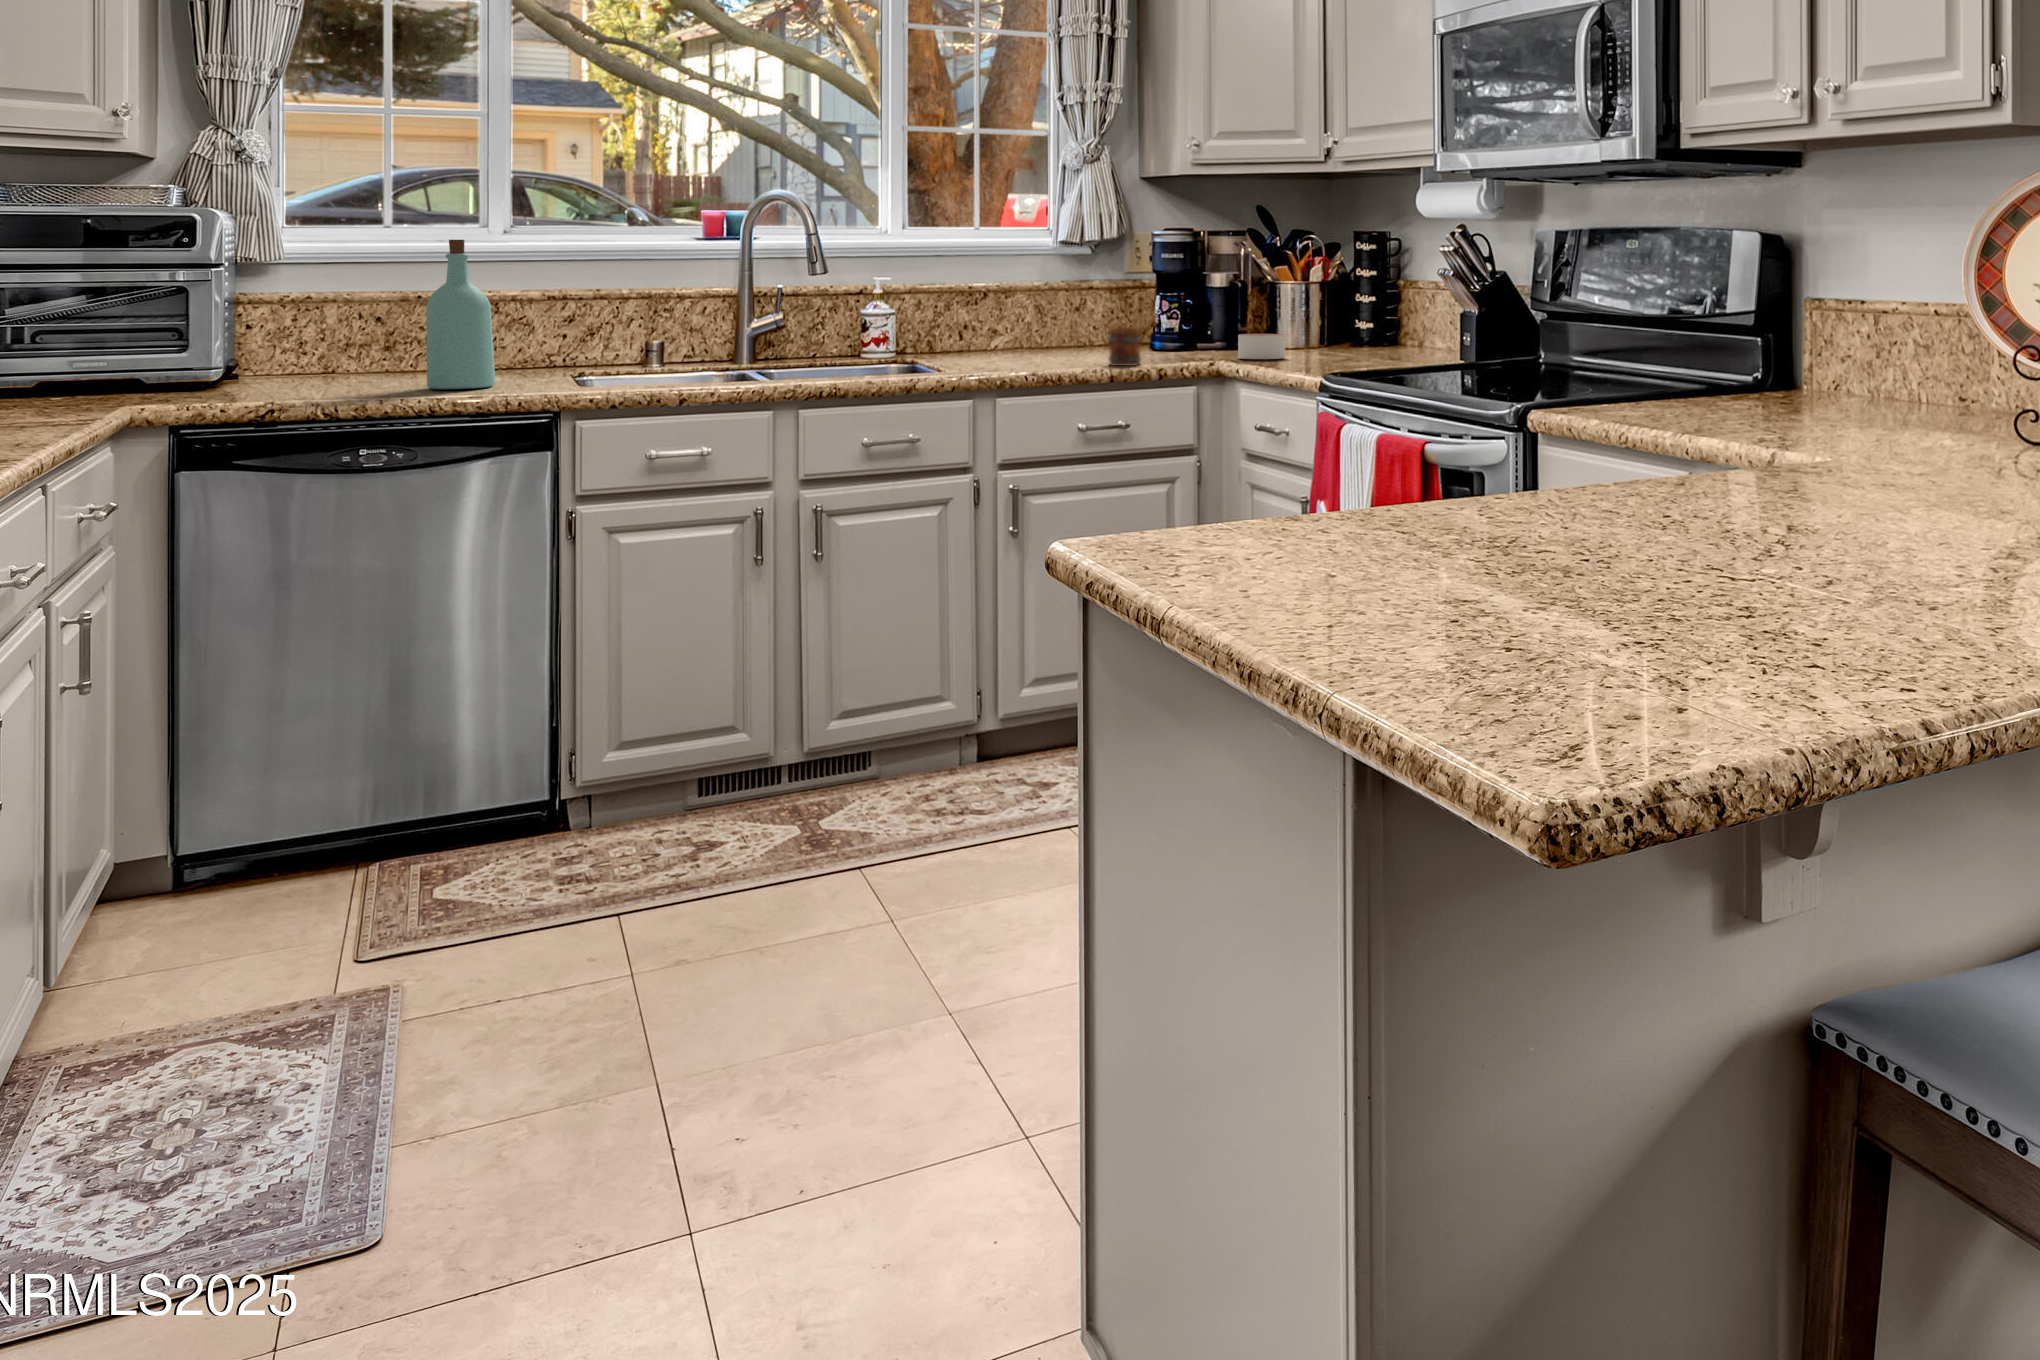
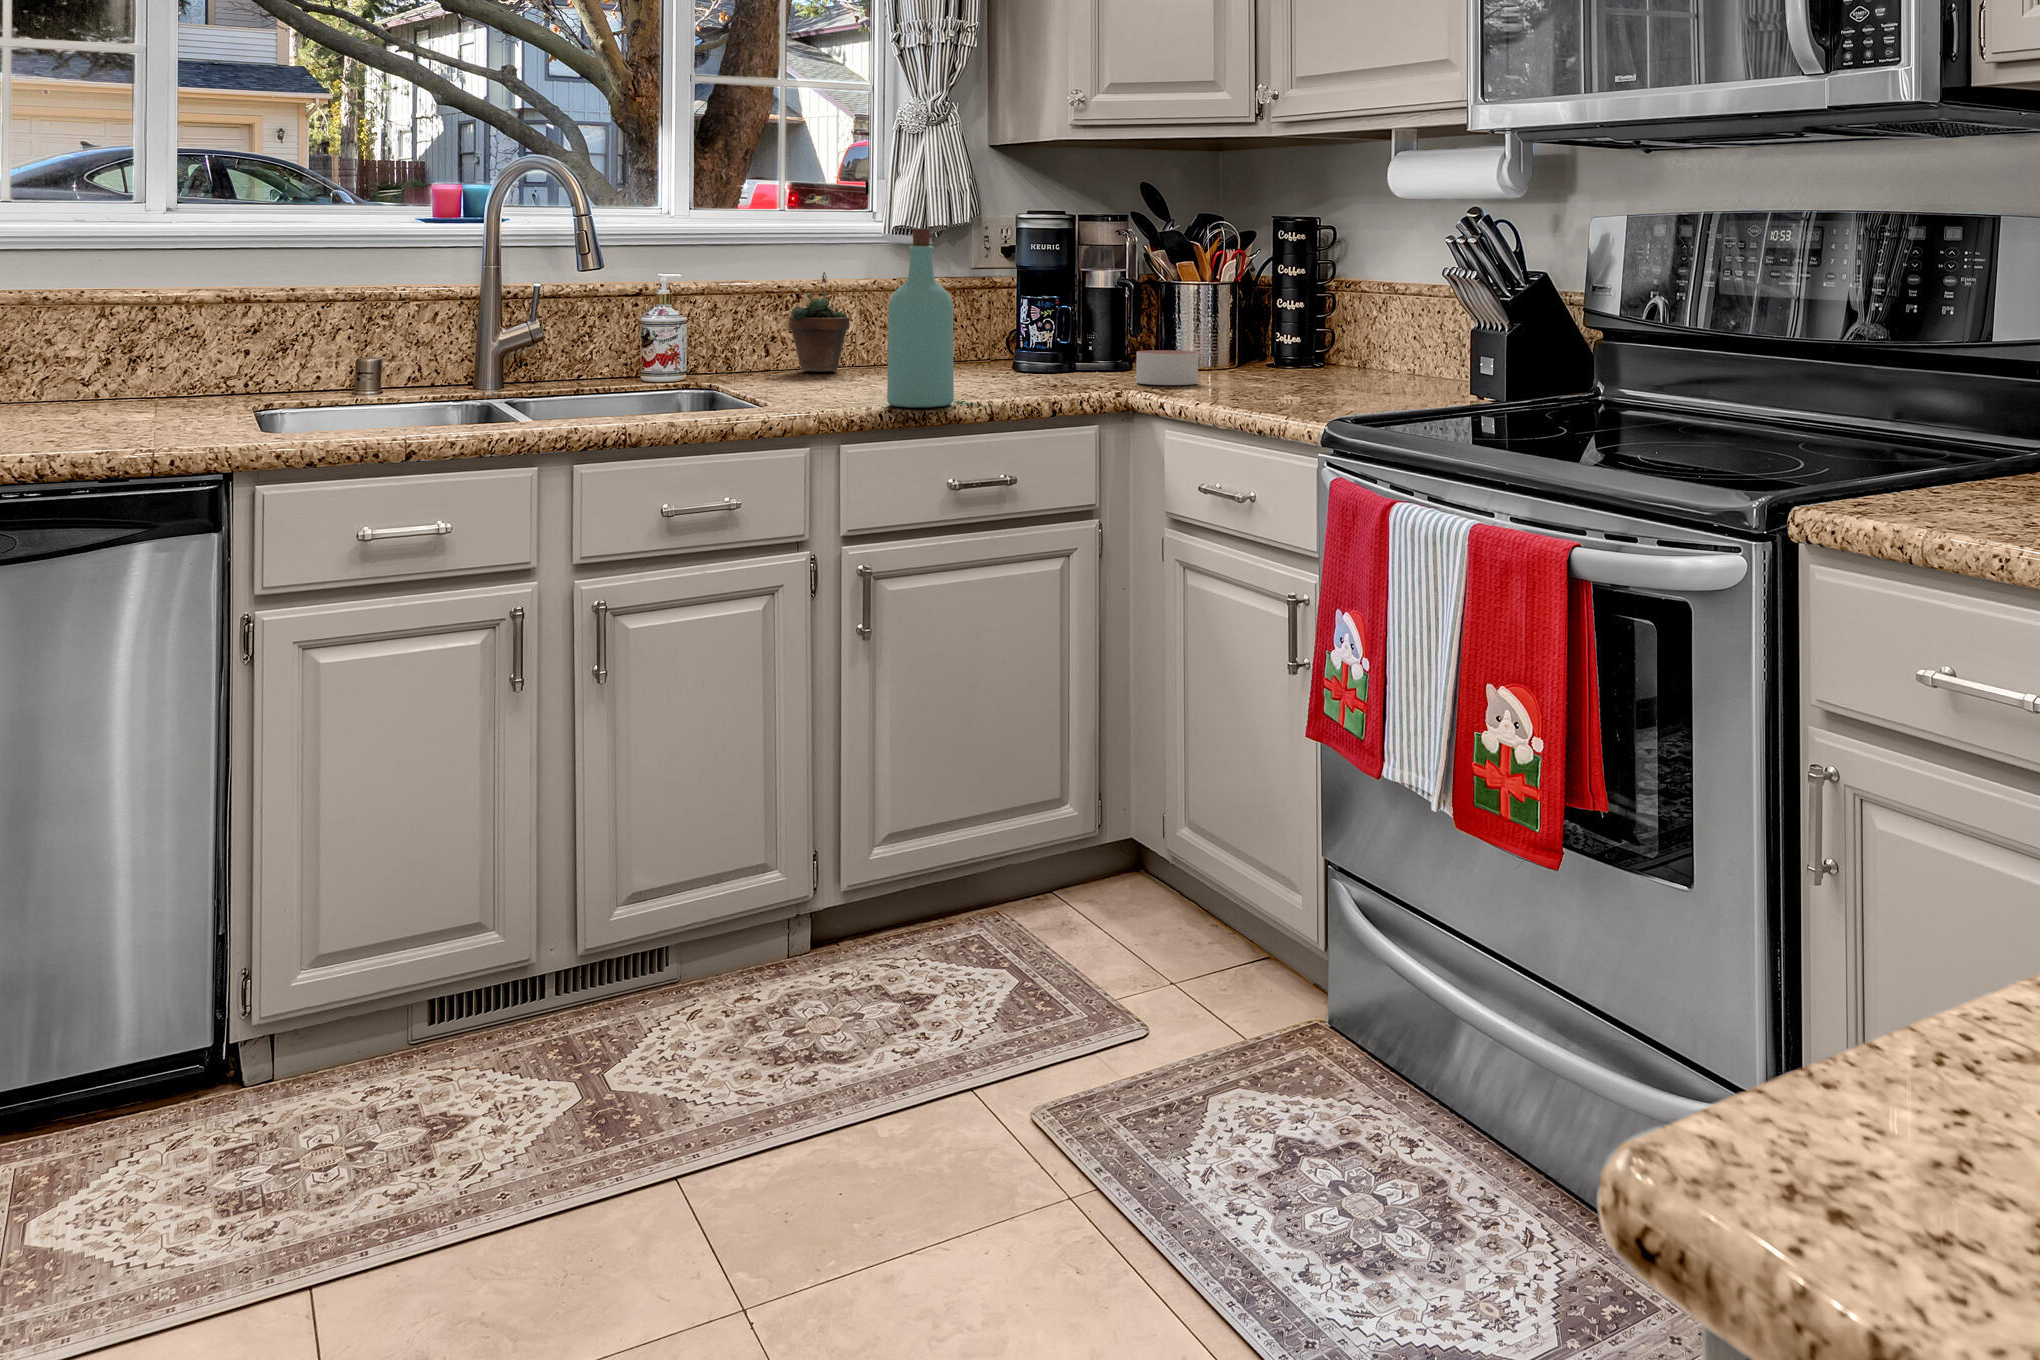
bottle: present [426,240,495,389] -> present [887,229,954,407]
succulent plant: none [977,276,1024,352] -> present [789,272,850,372]
mug: present [1108,325,1141,366] -> none [978,340,1021,397]

